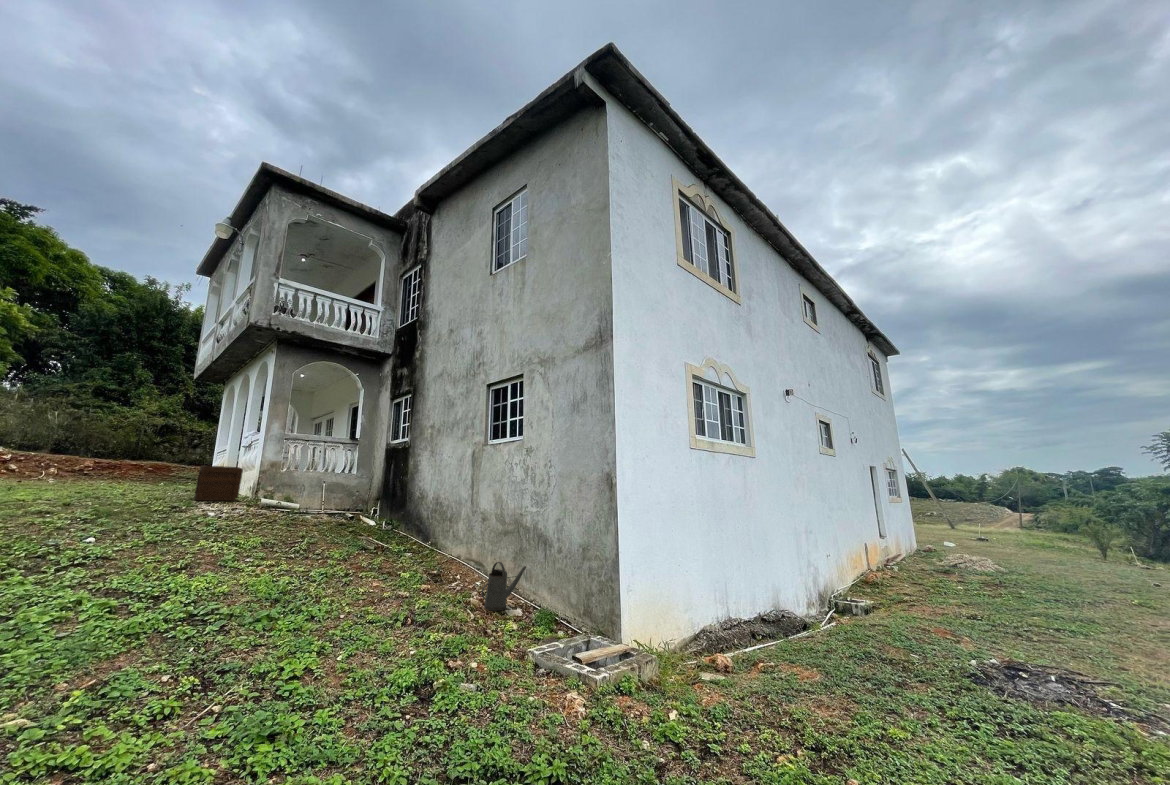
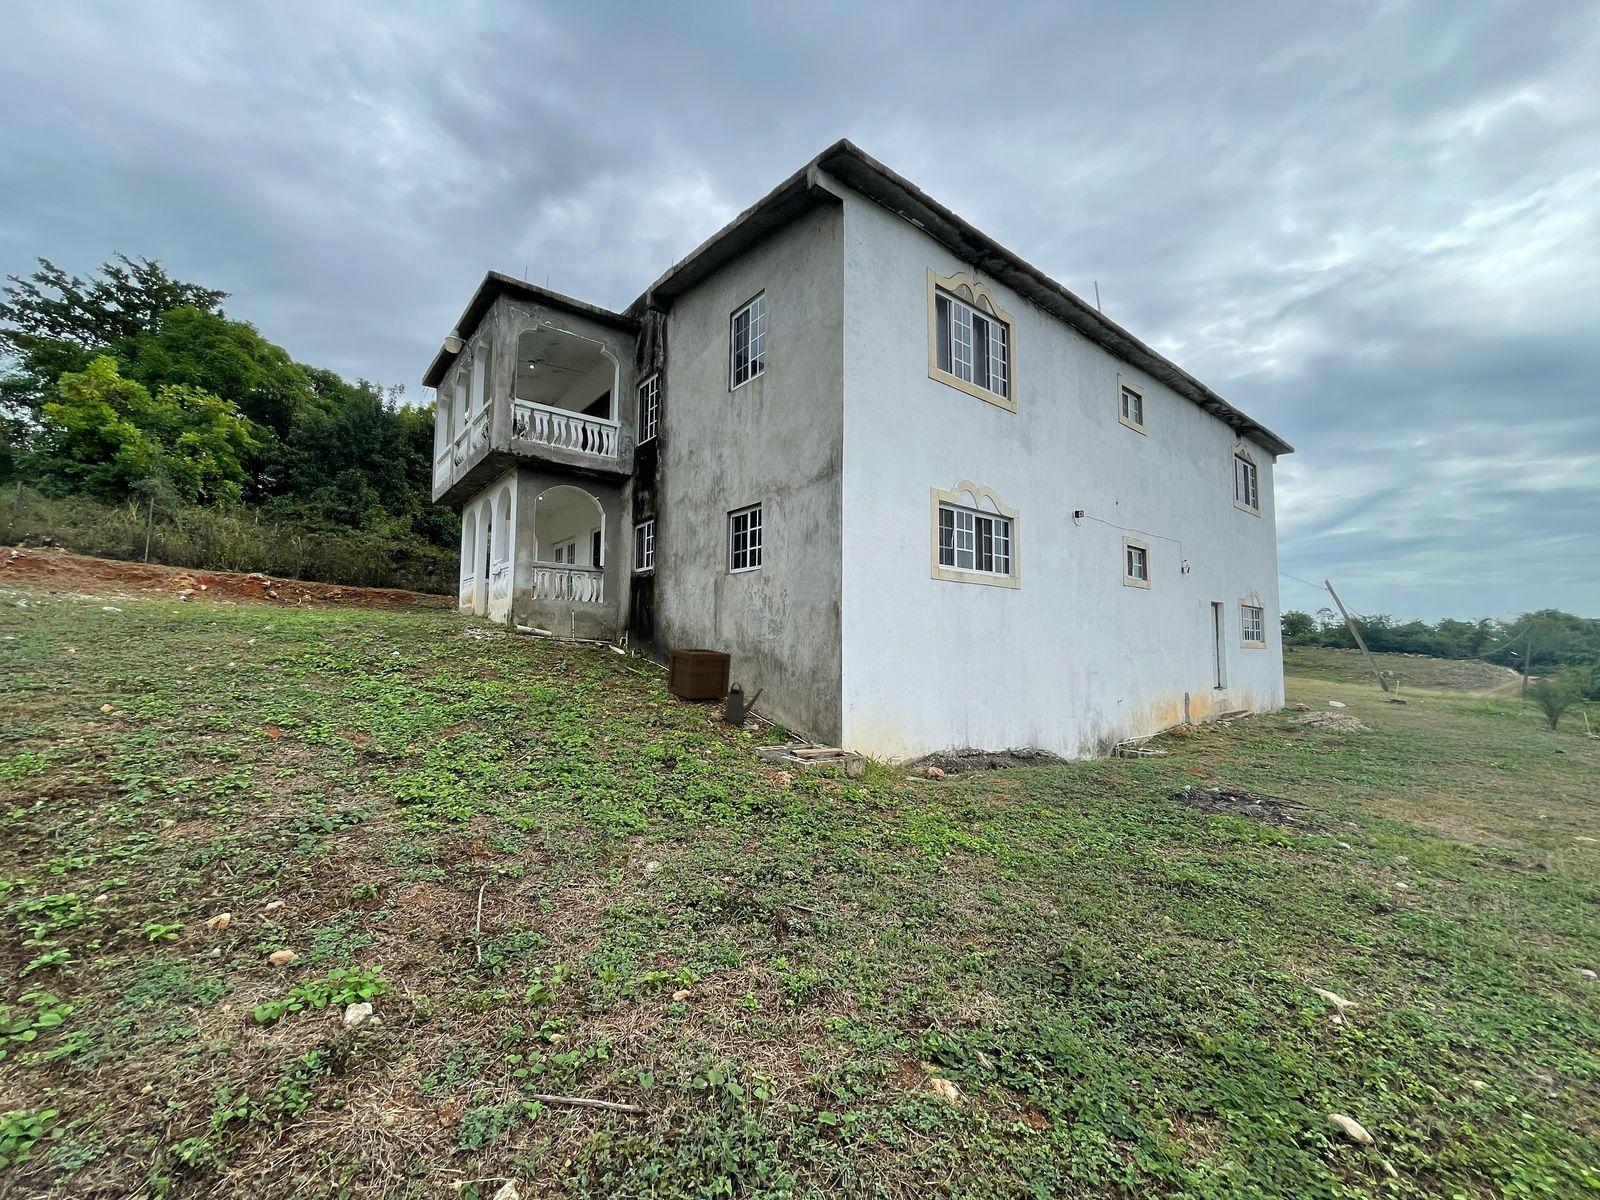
wooden crate: present [194,466,243,501] -> present [667,649,731,699]

